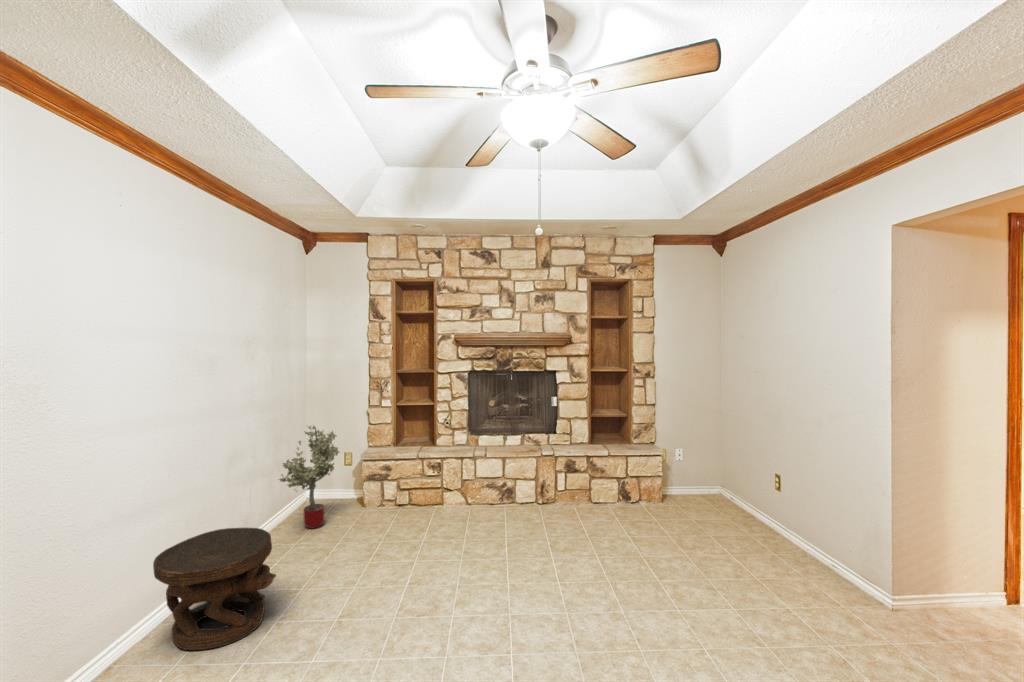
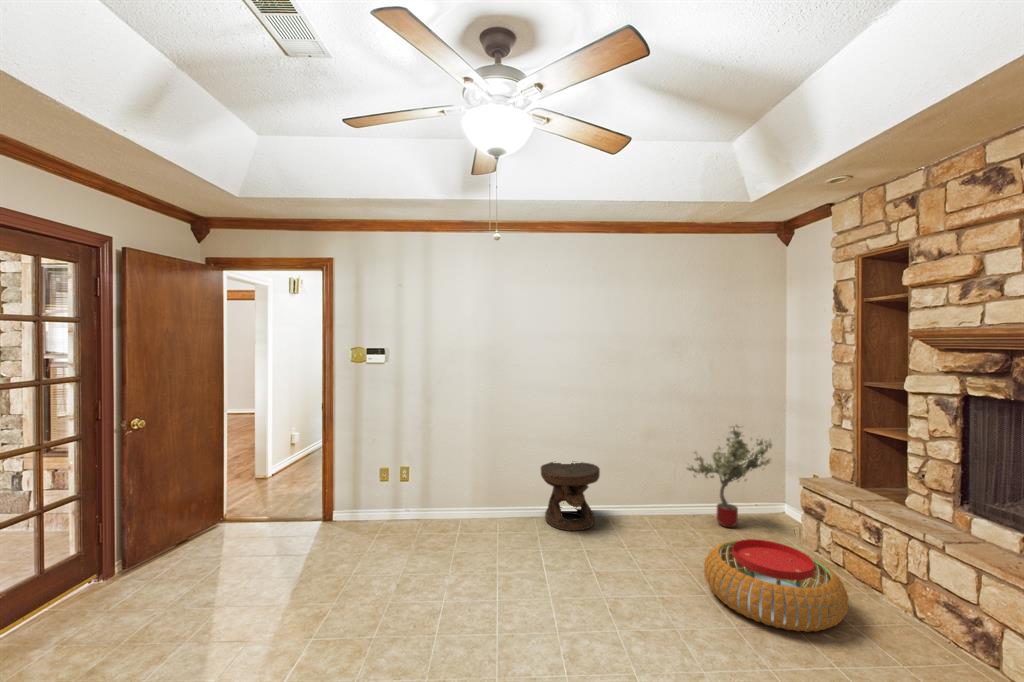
pouf: none [399,494,493,555] -> present [704,539,848,632]

